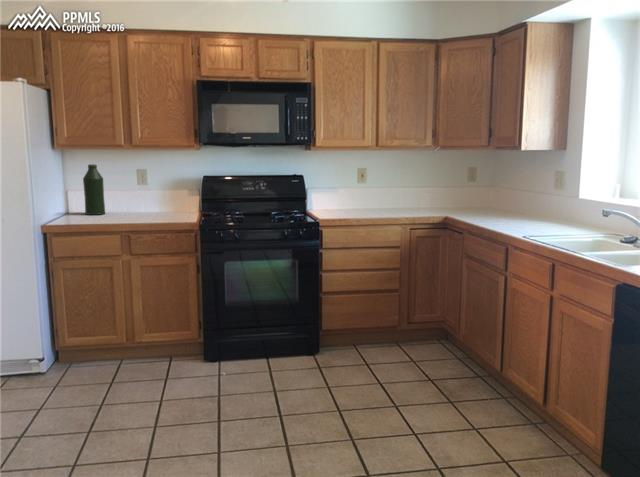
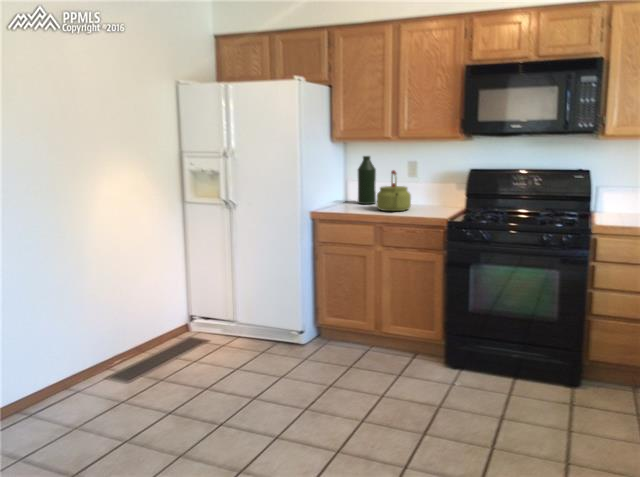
kettle: none [113,178,150,219] -> present [377,170,411,211]

